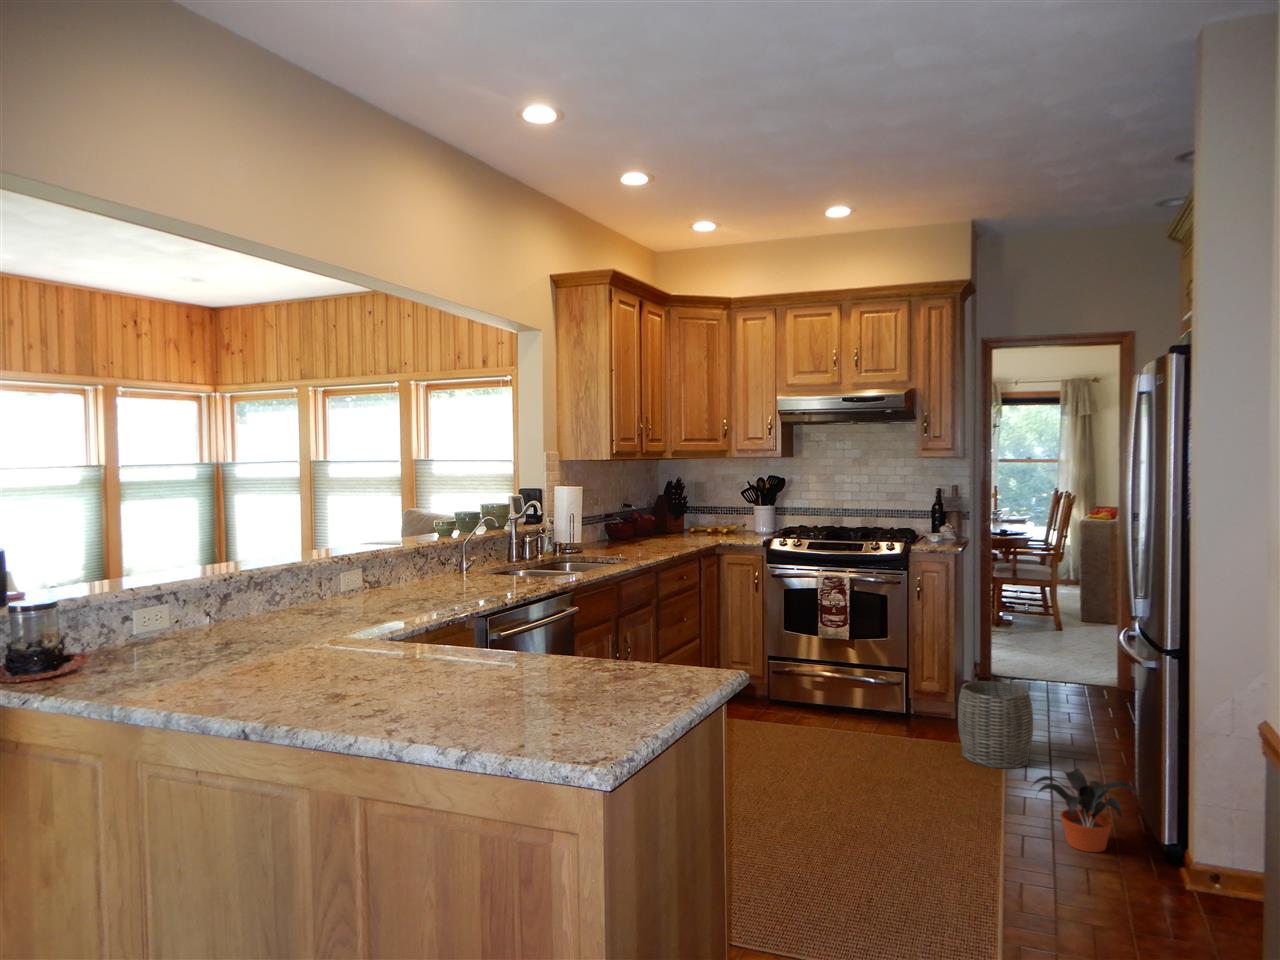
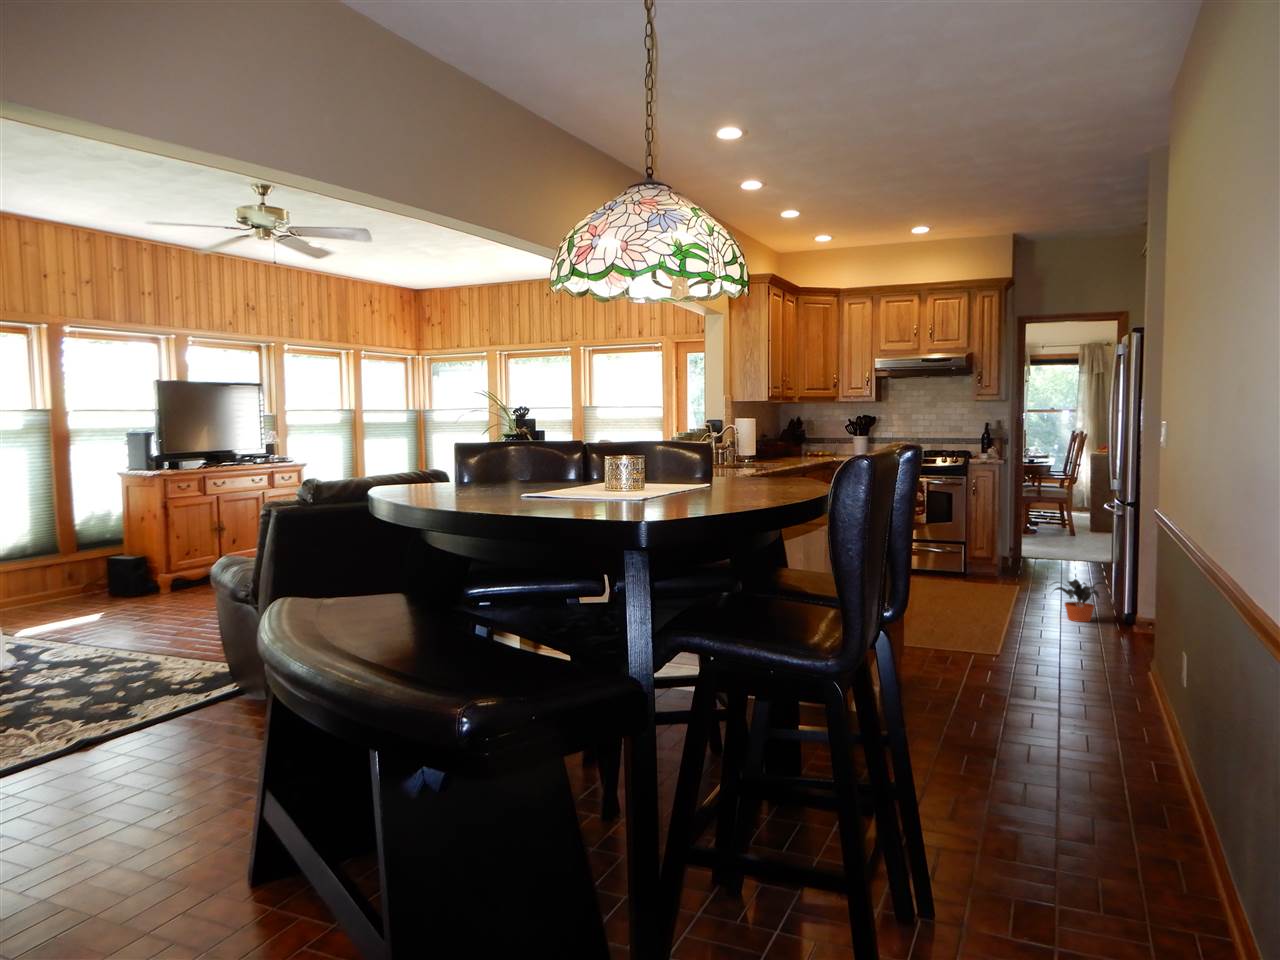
woven basket: present [958,681,1033,769] -> none [1001,544,1049,595]

